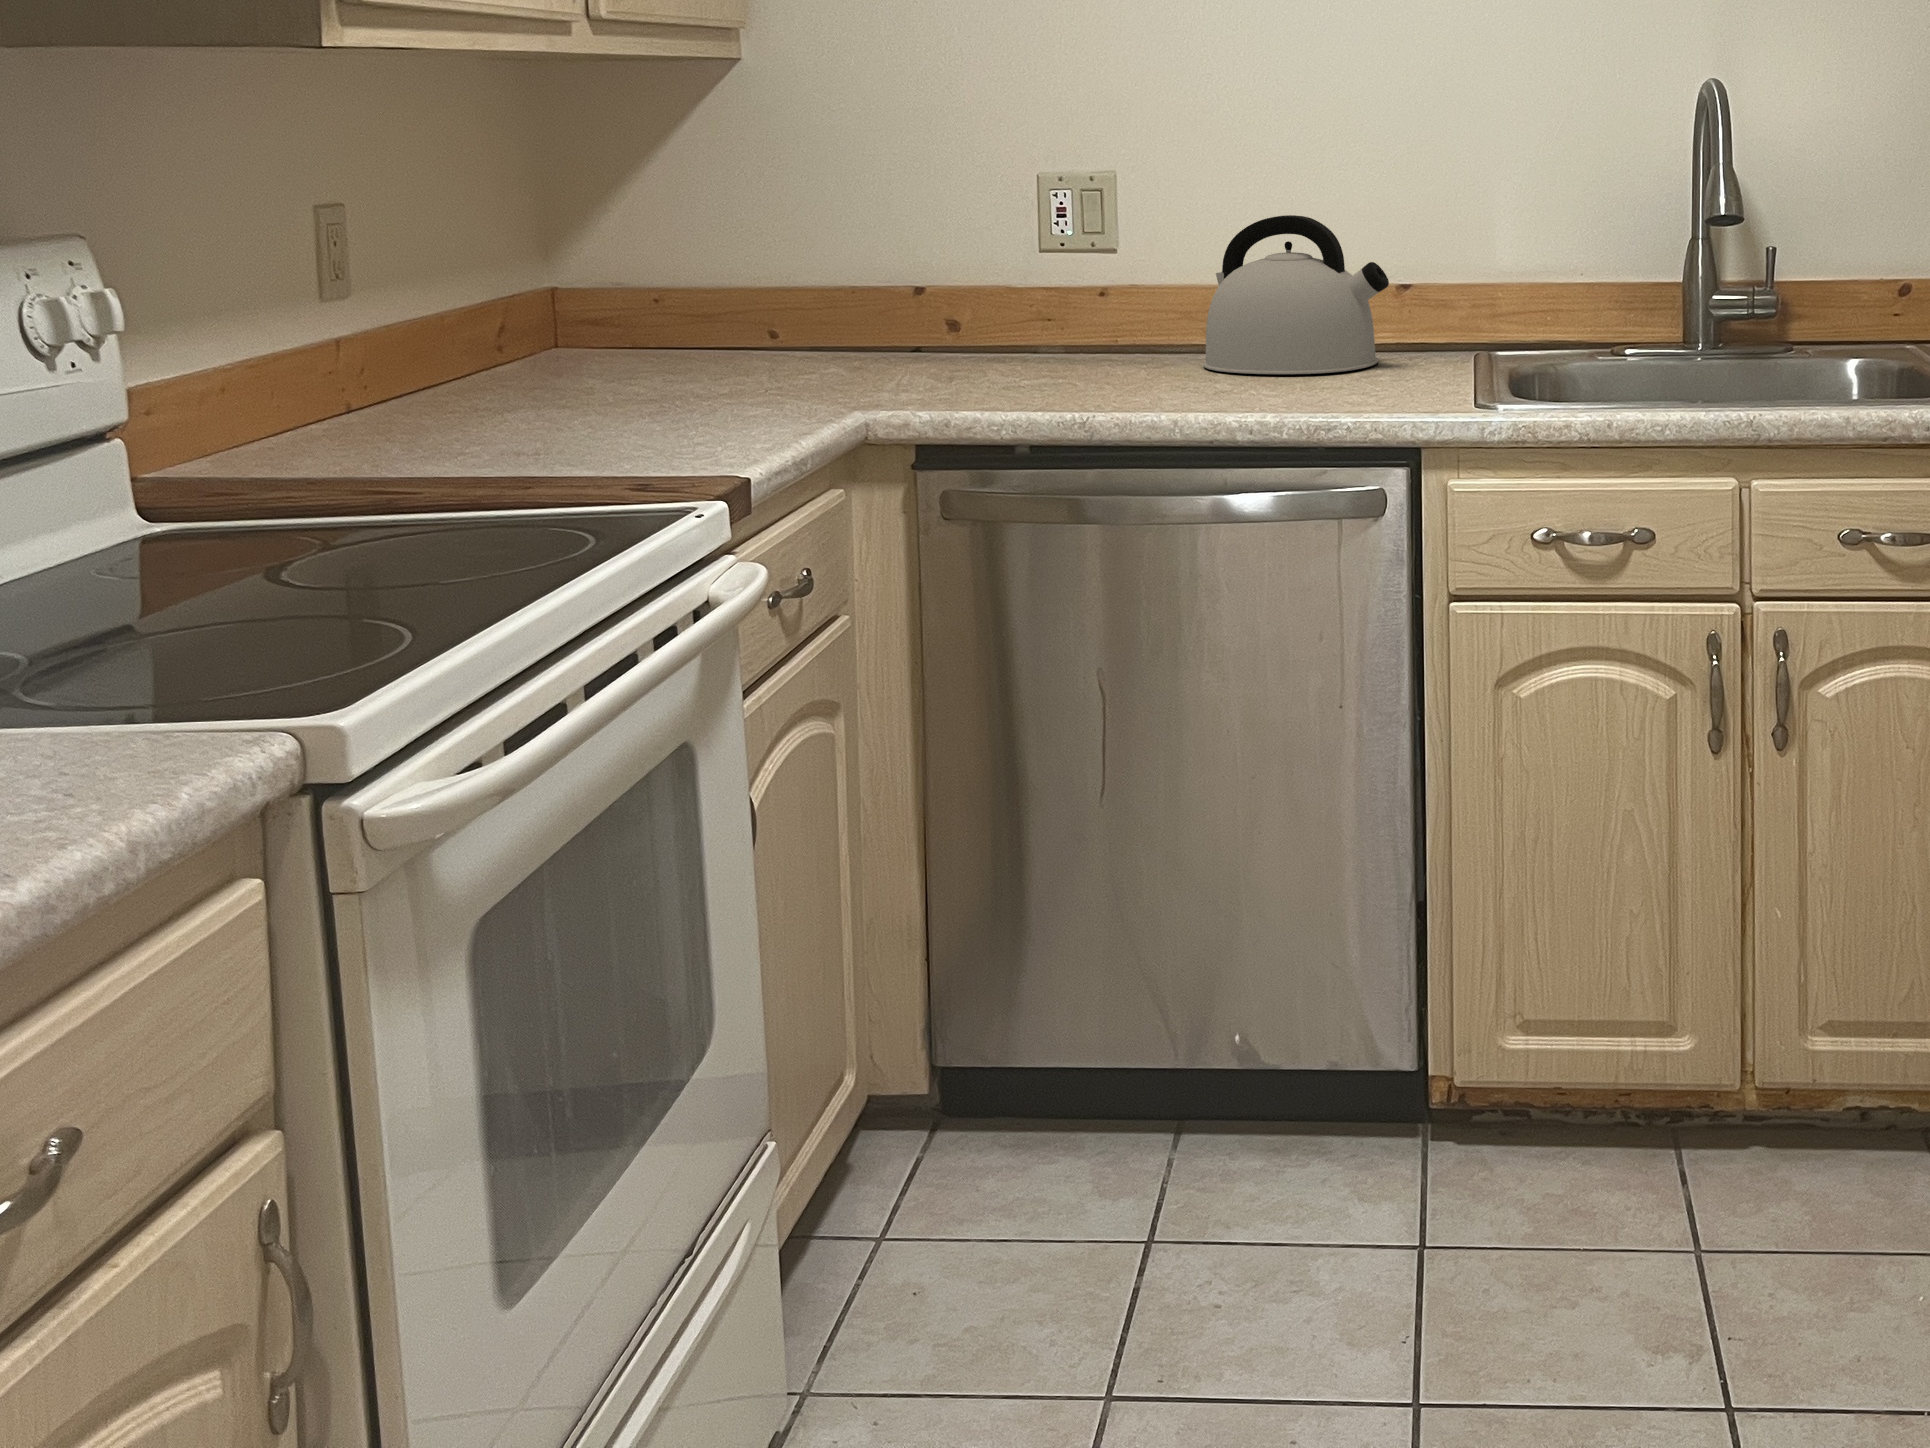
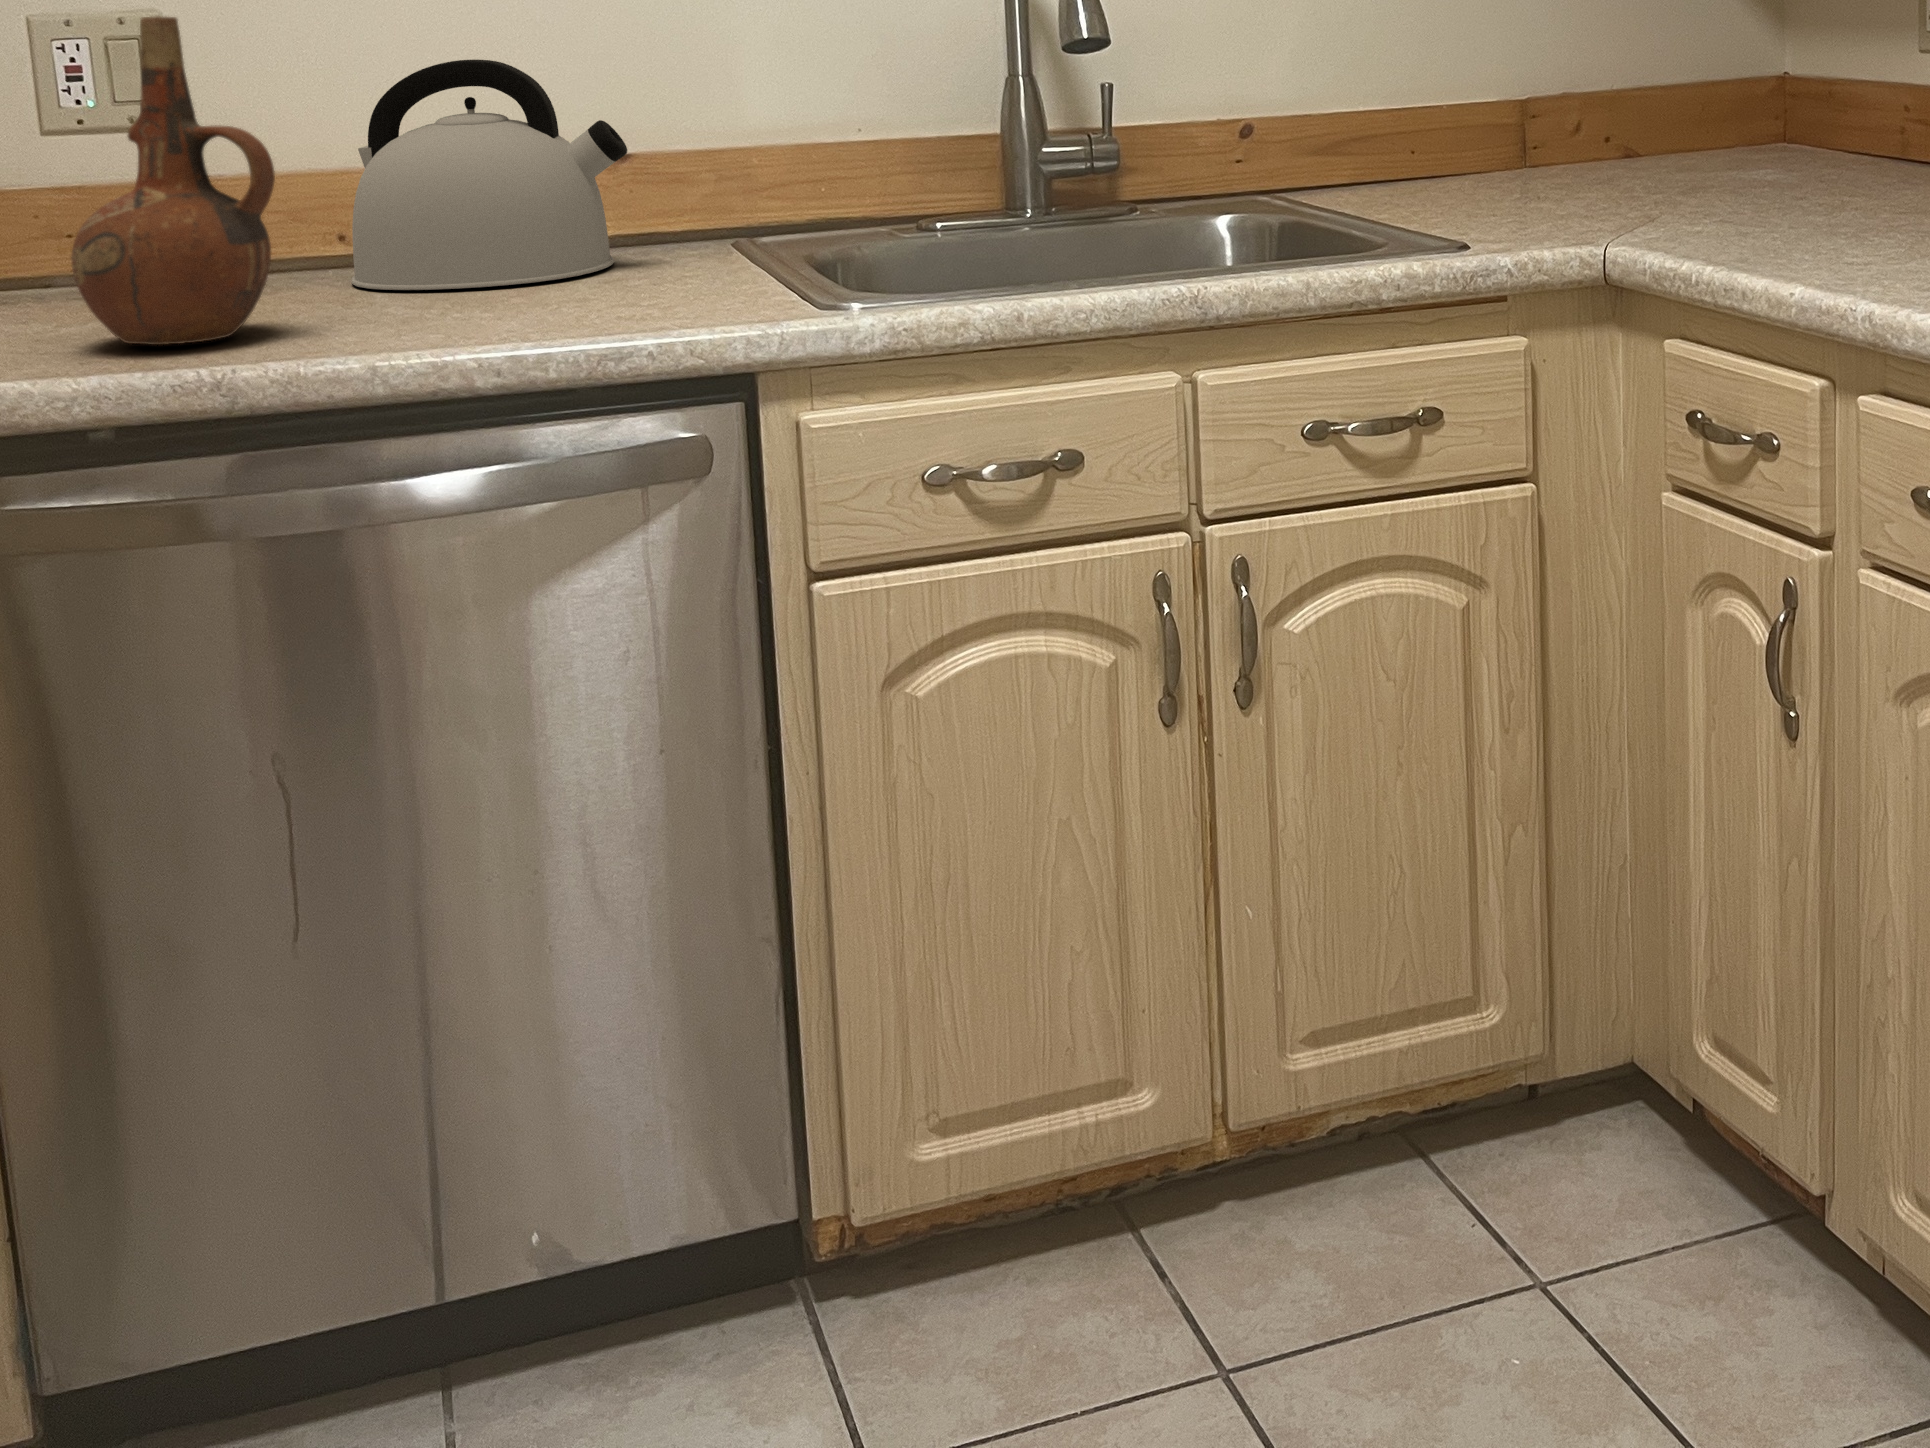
ceramic pitcher: none [1017,185,1137,396] -> present [71,16,275,345]

